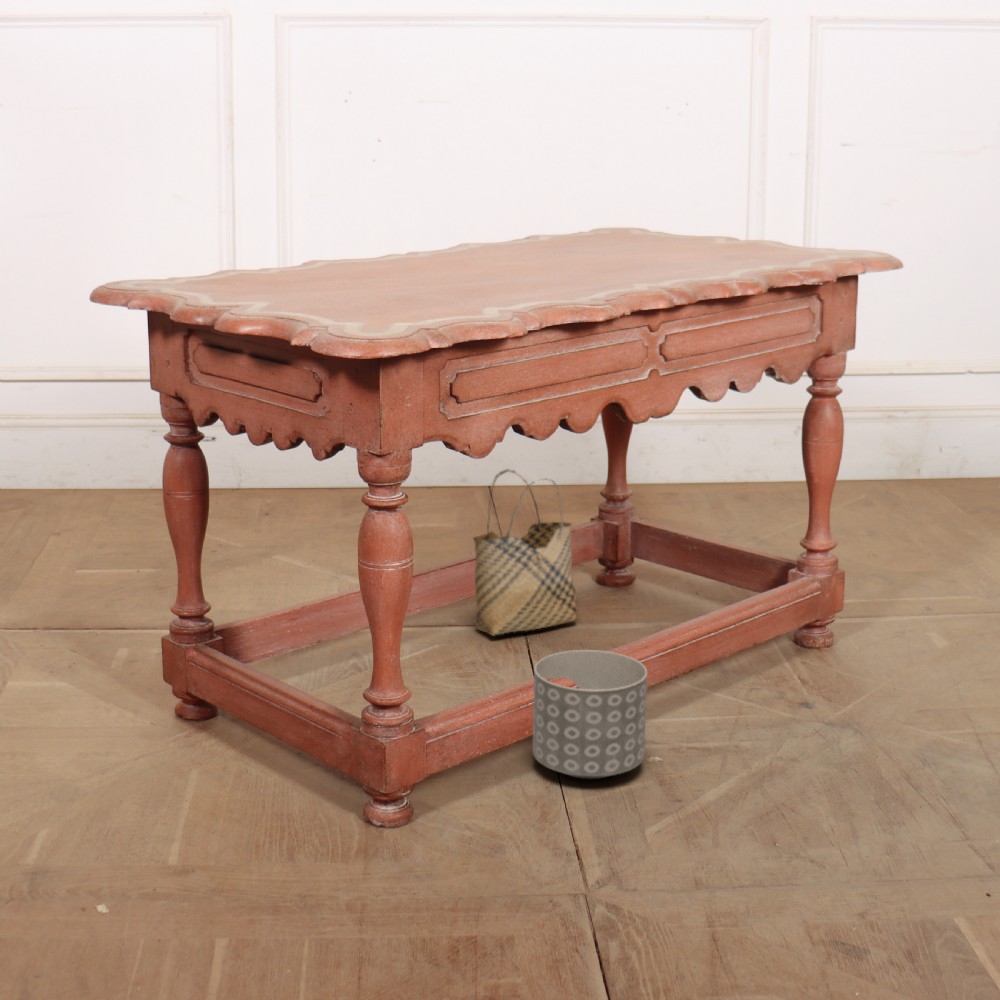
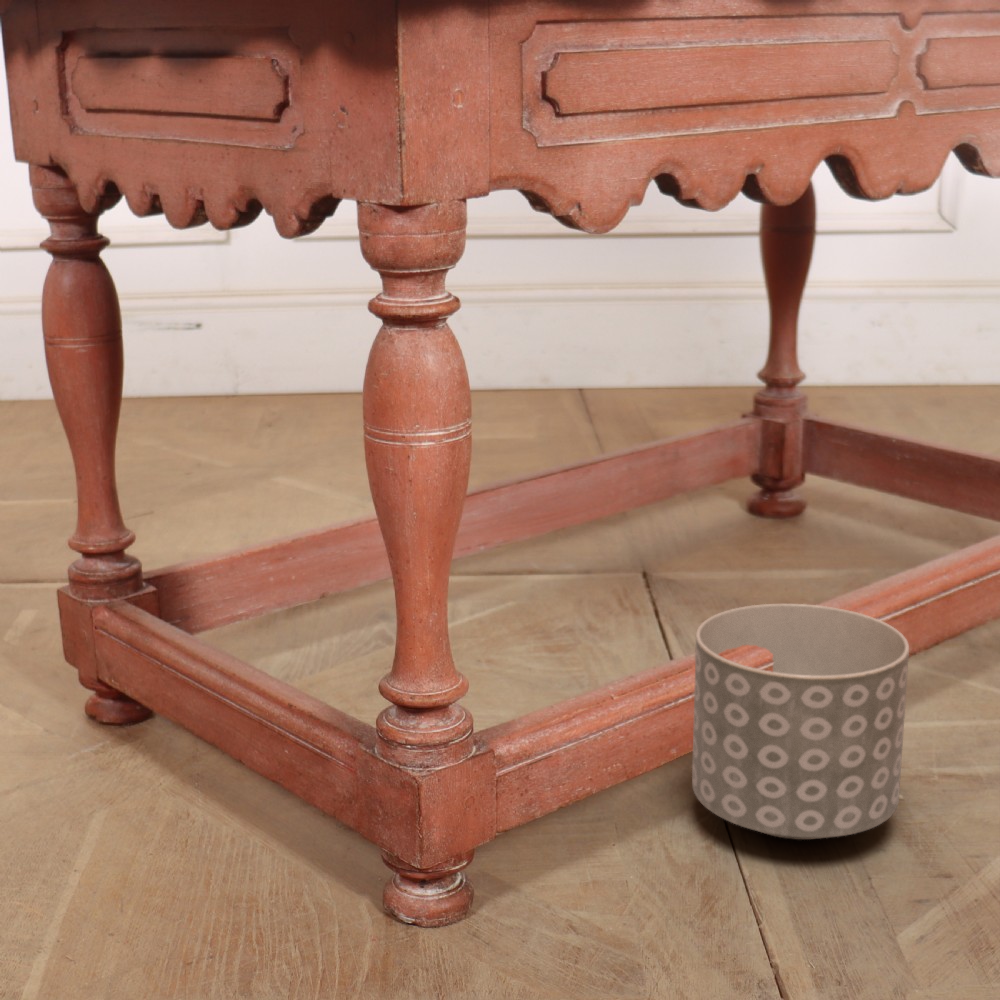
woven basket: present [473,469,577,636] -> none [570,327,733,588]

